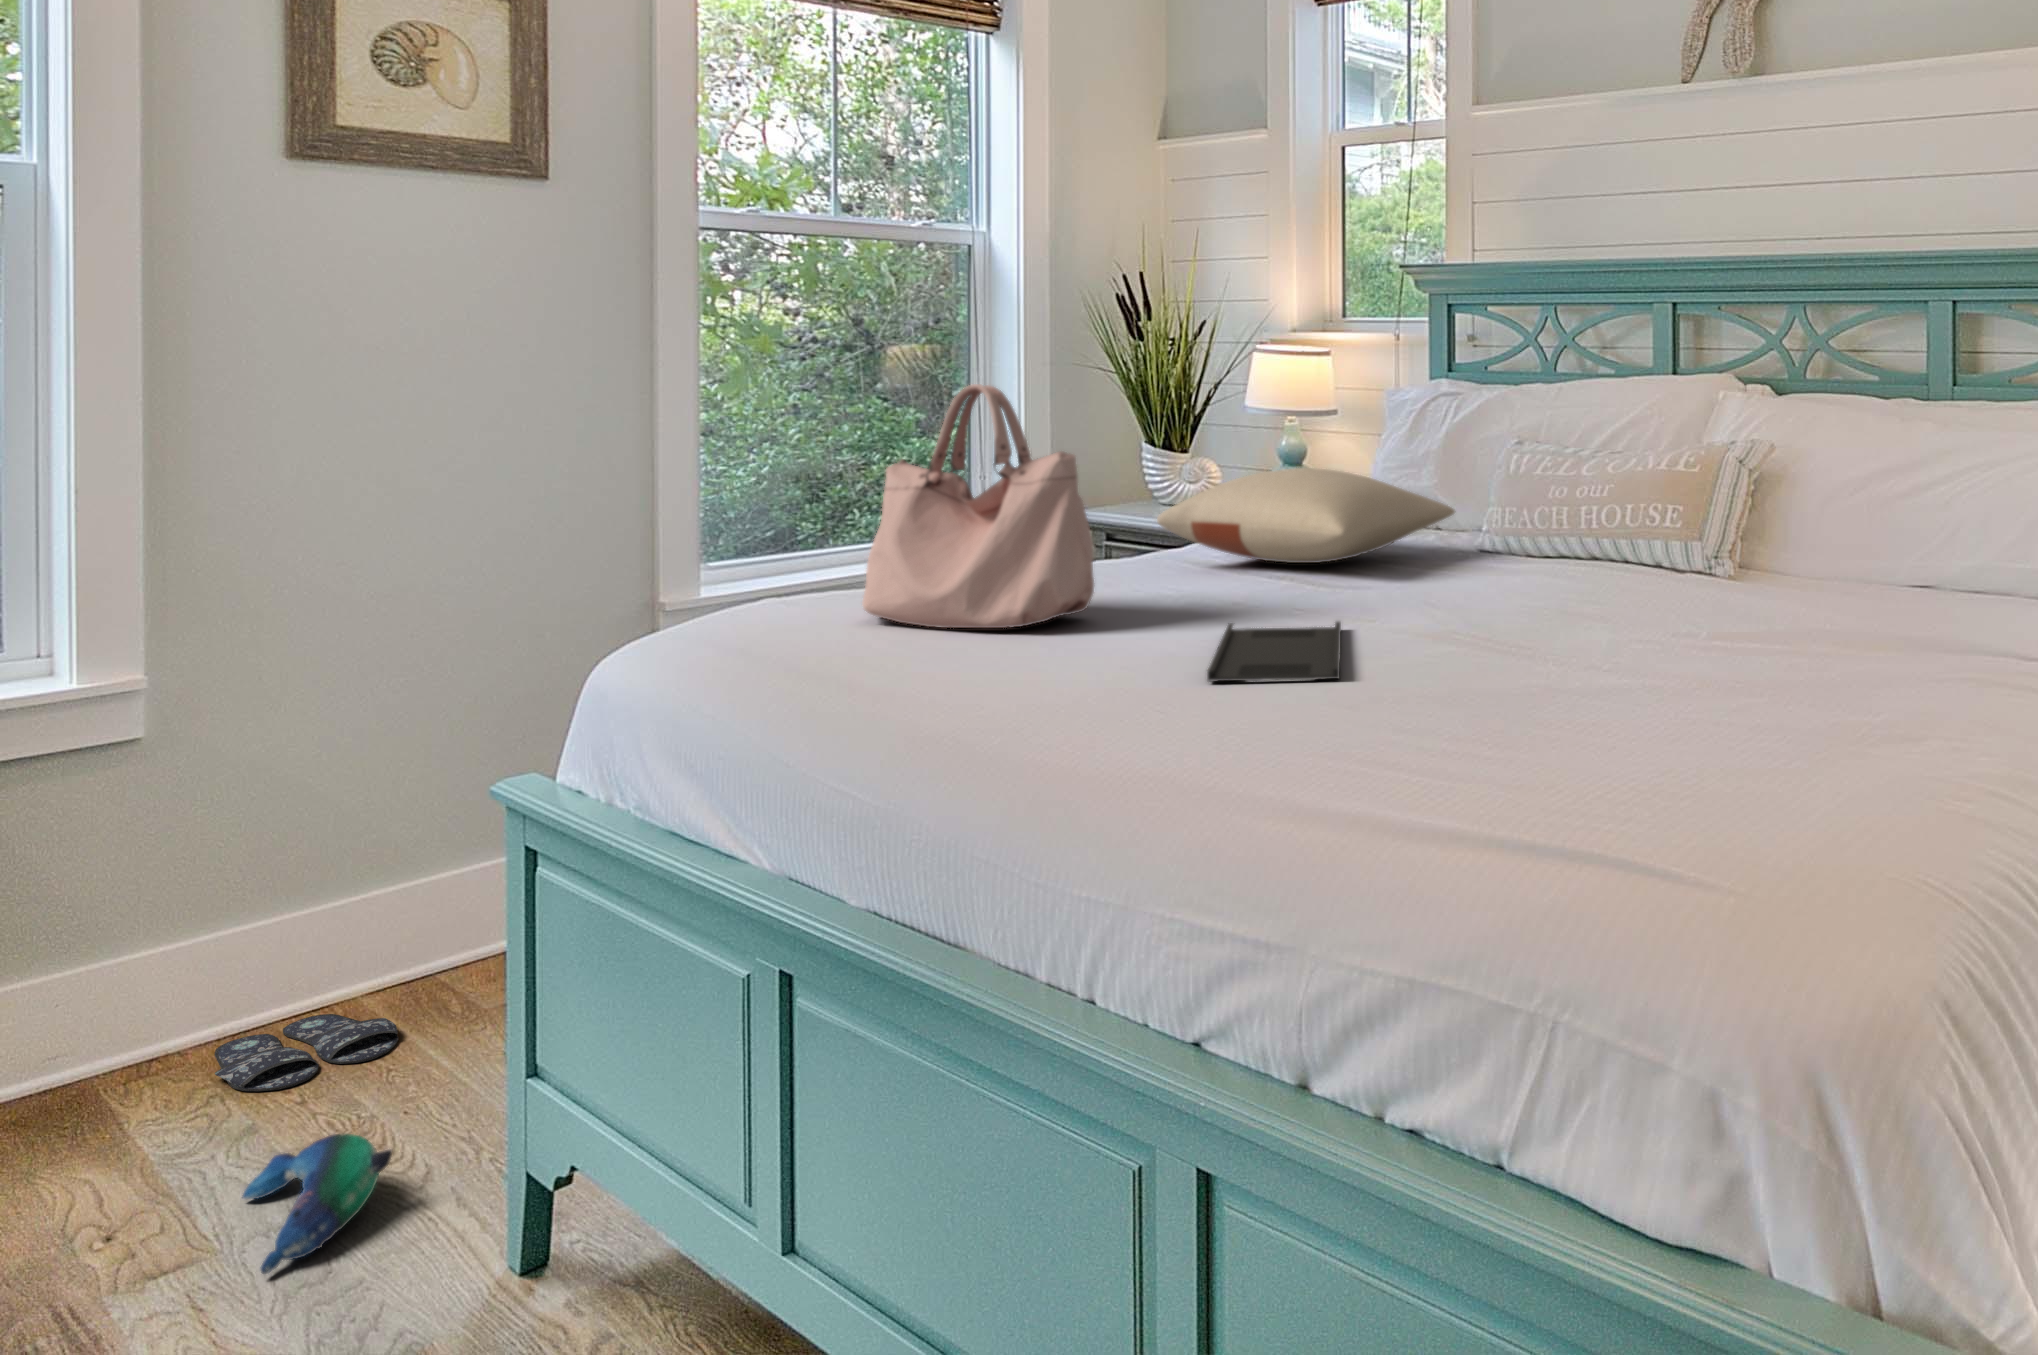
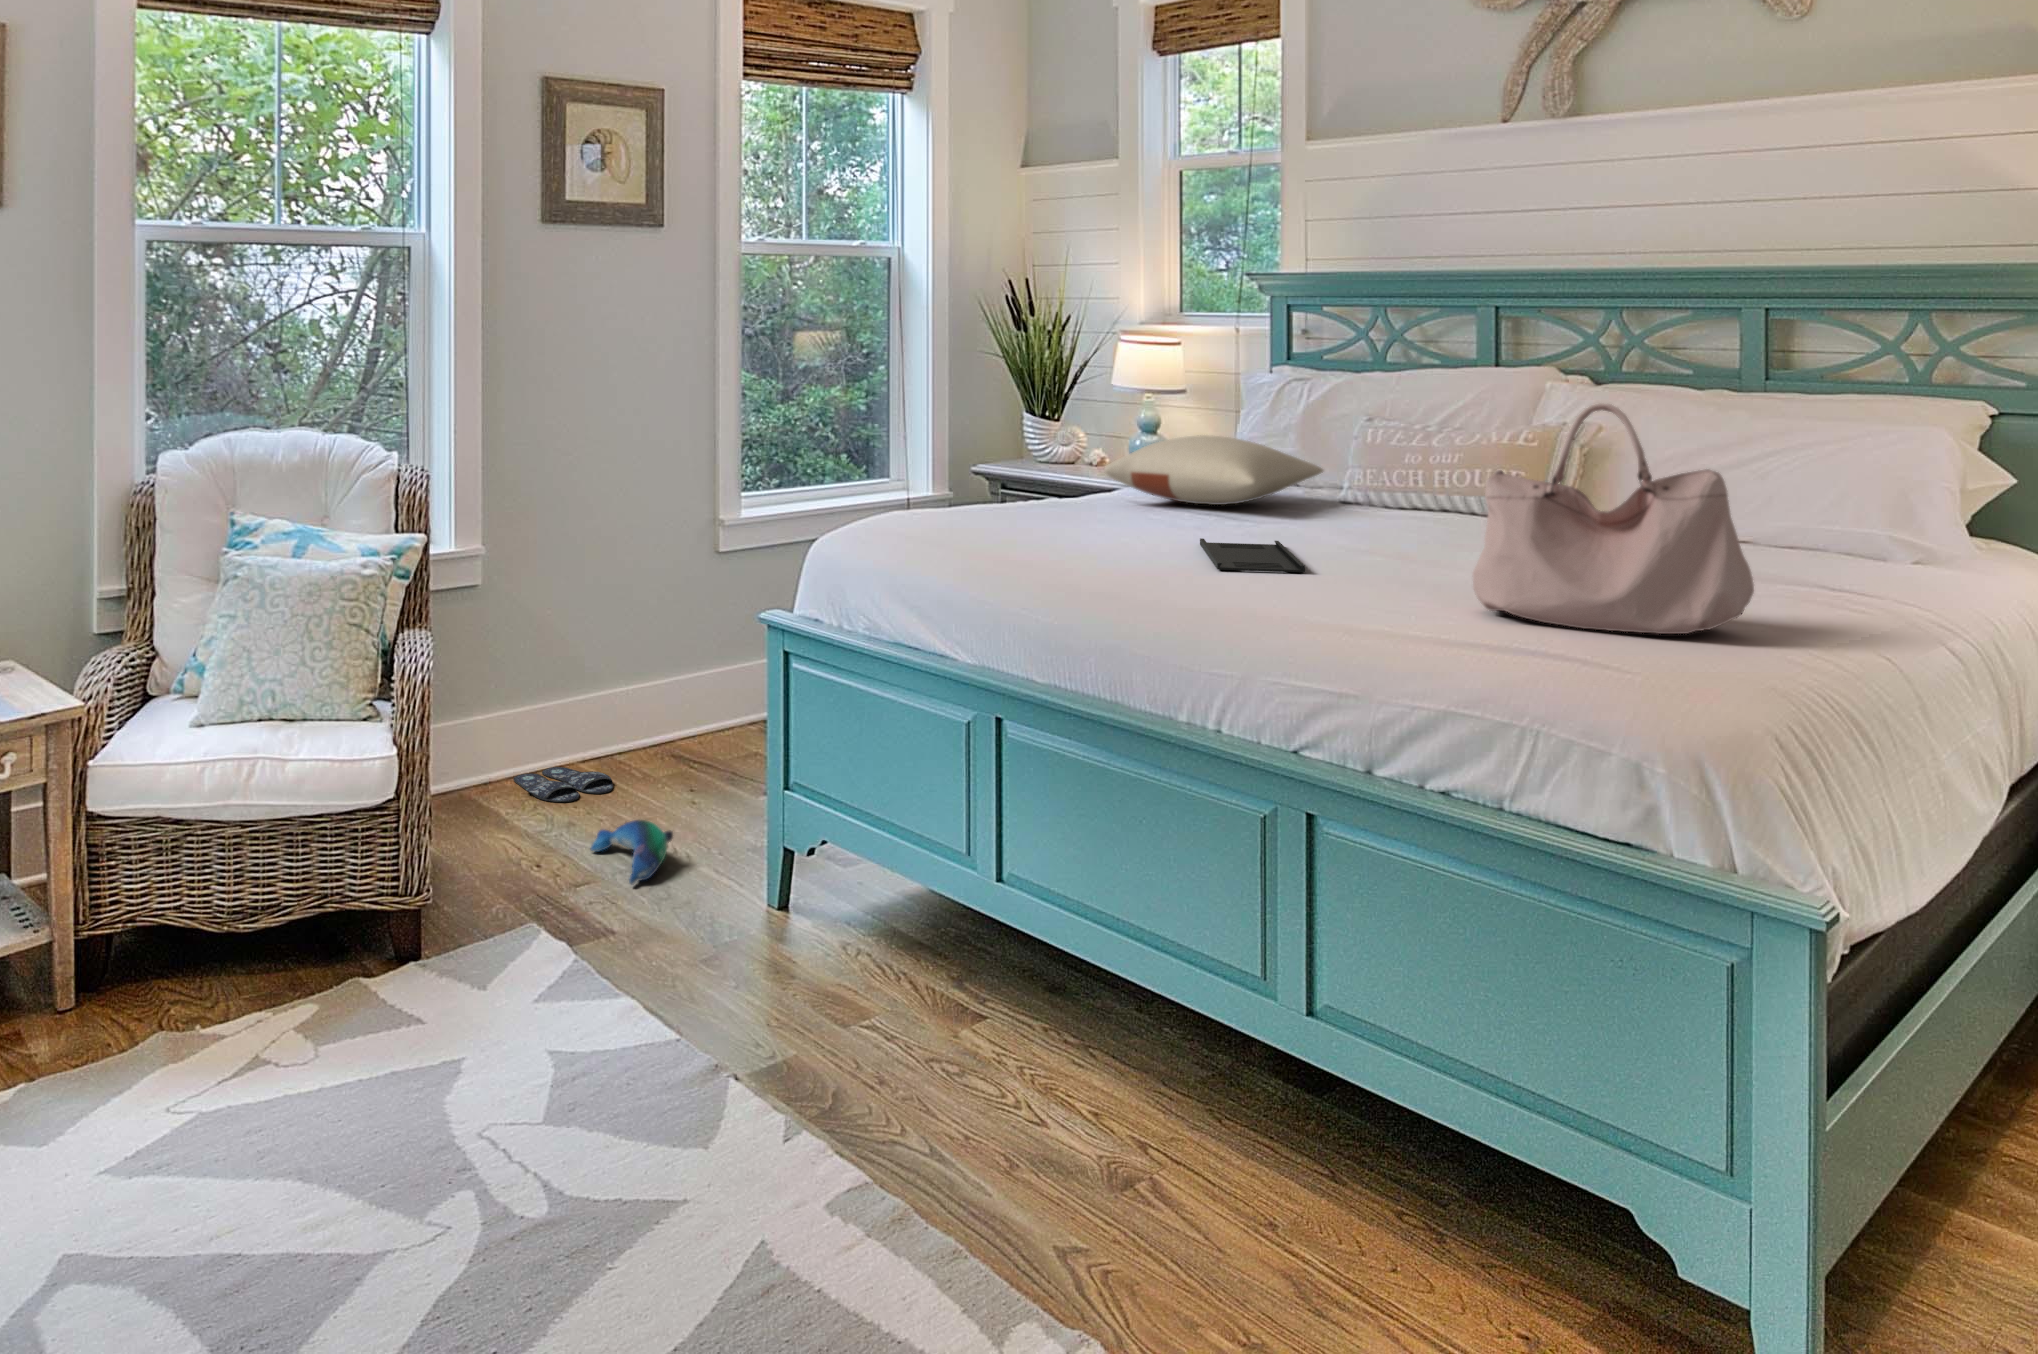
handbag: present [862,384,1094,628] -> present [1473,403,1754,634]

